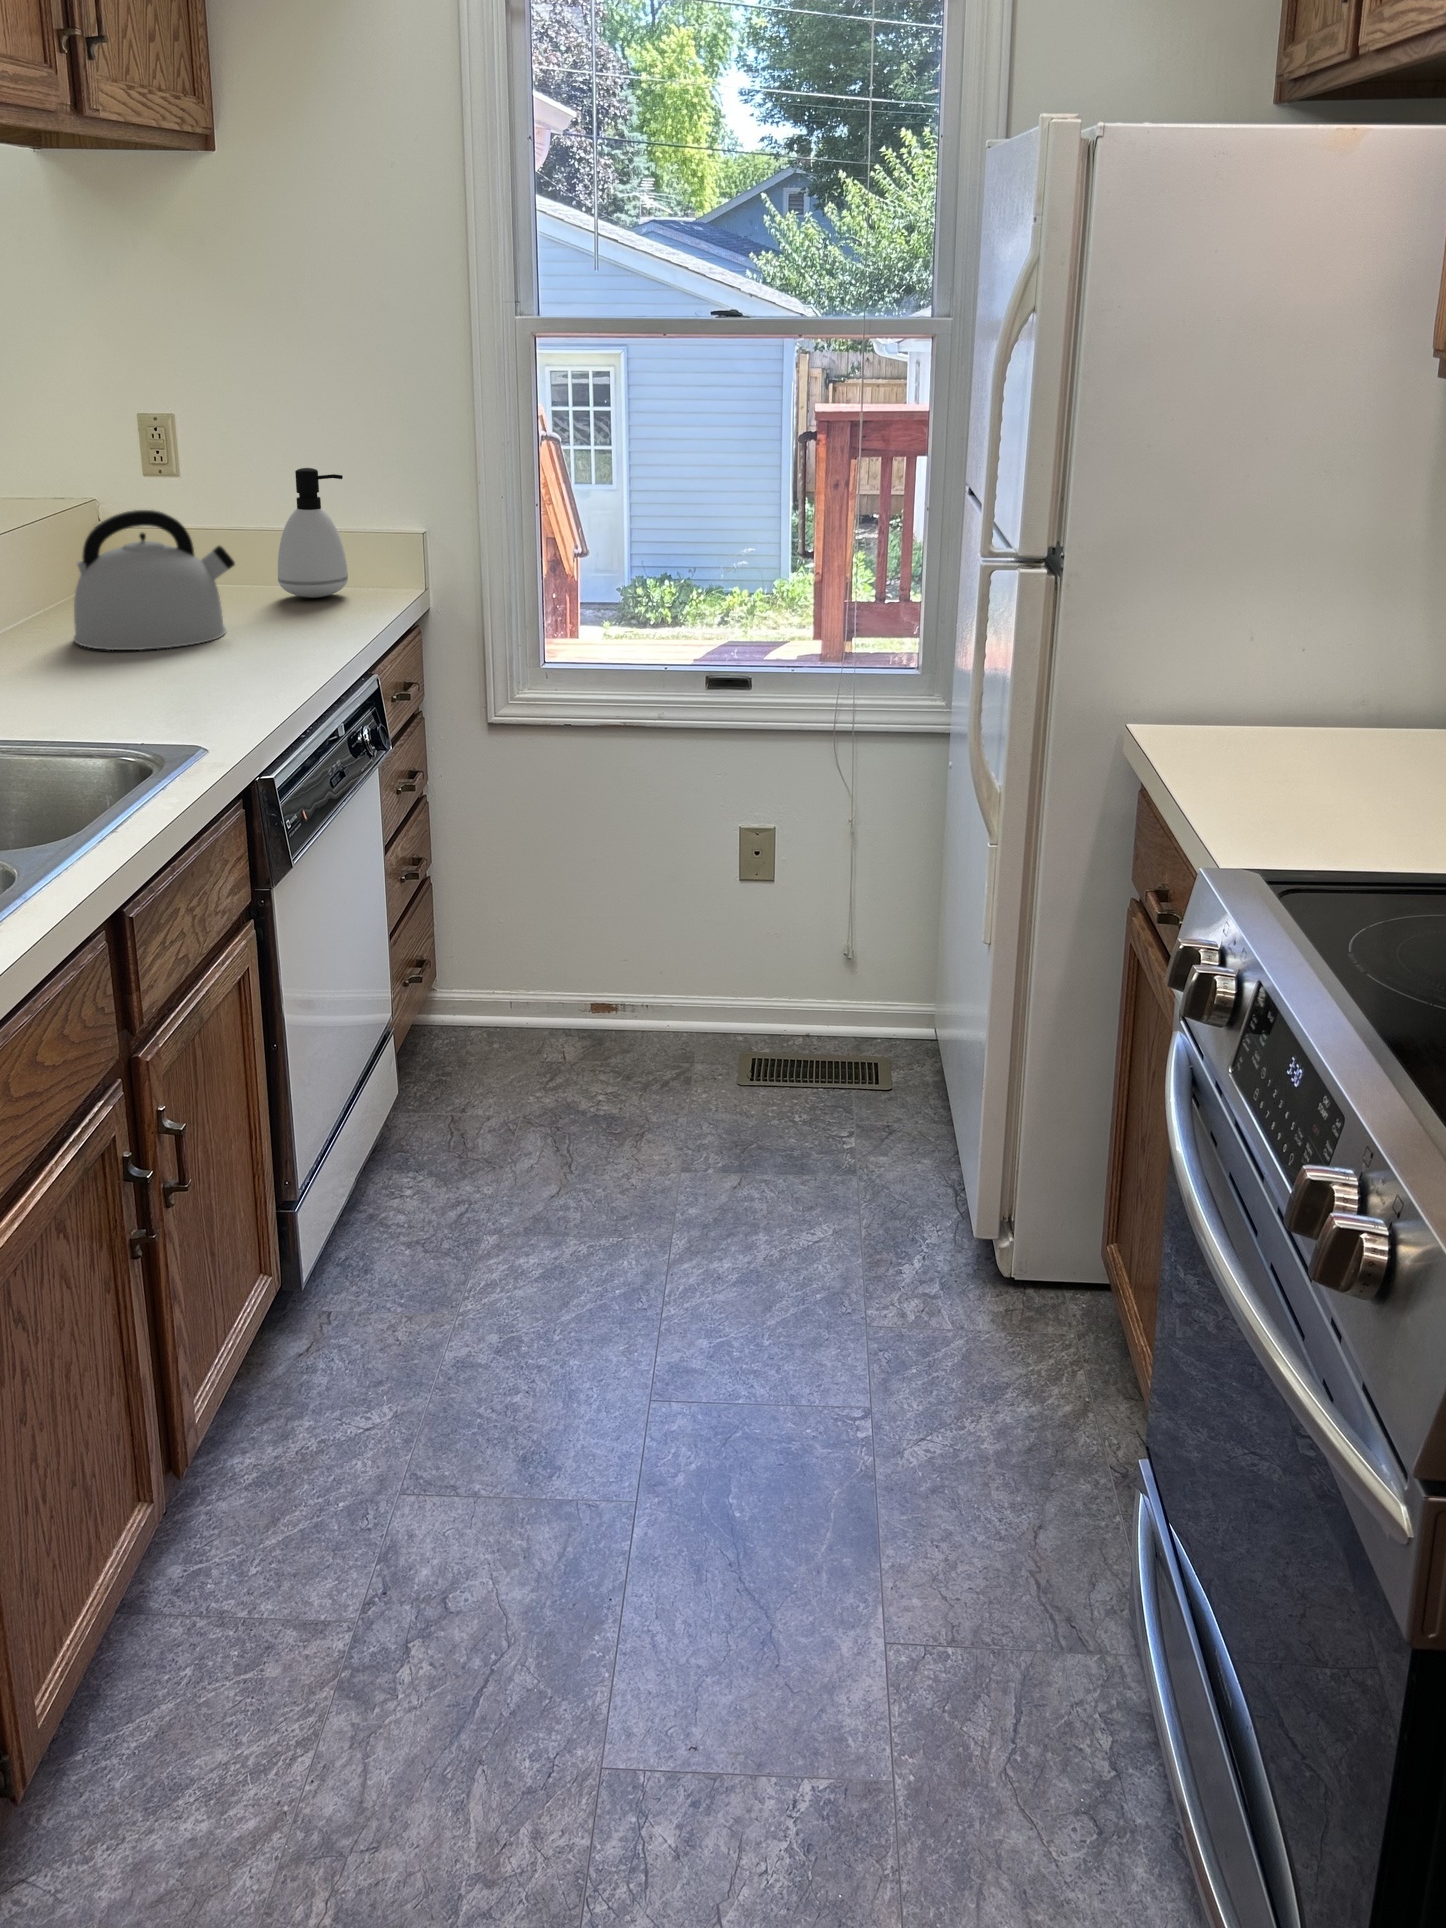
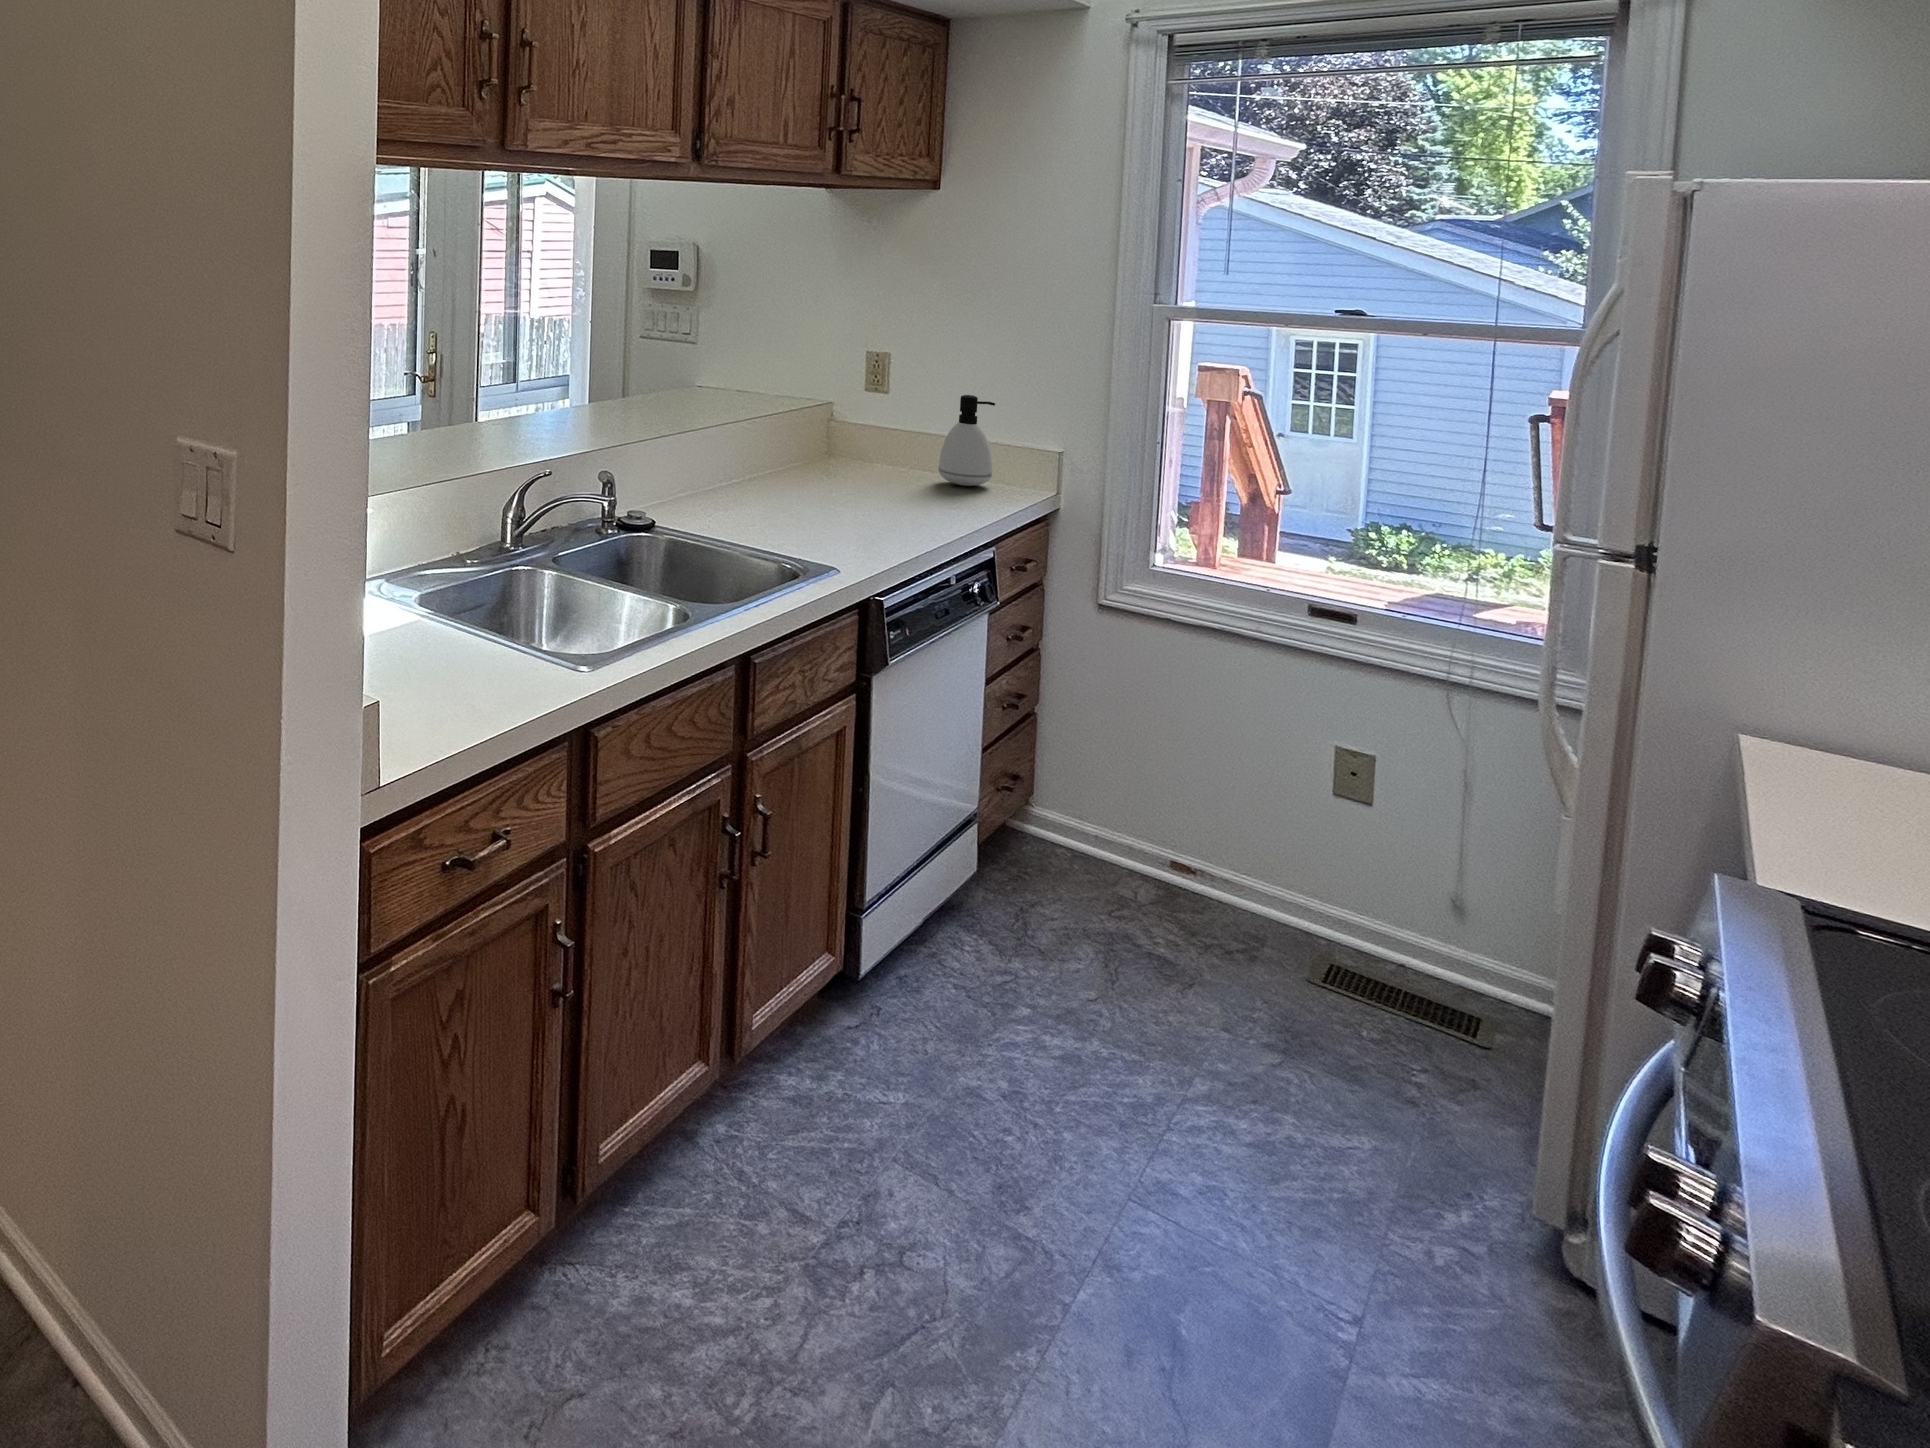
kettle: present [74,510,235,650] -> none [787,411,902,503]

